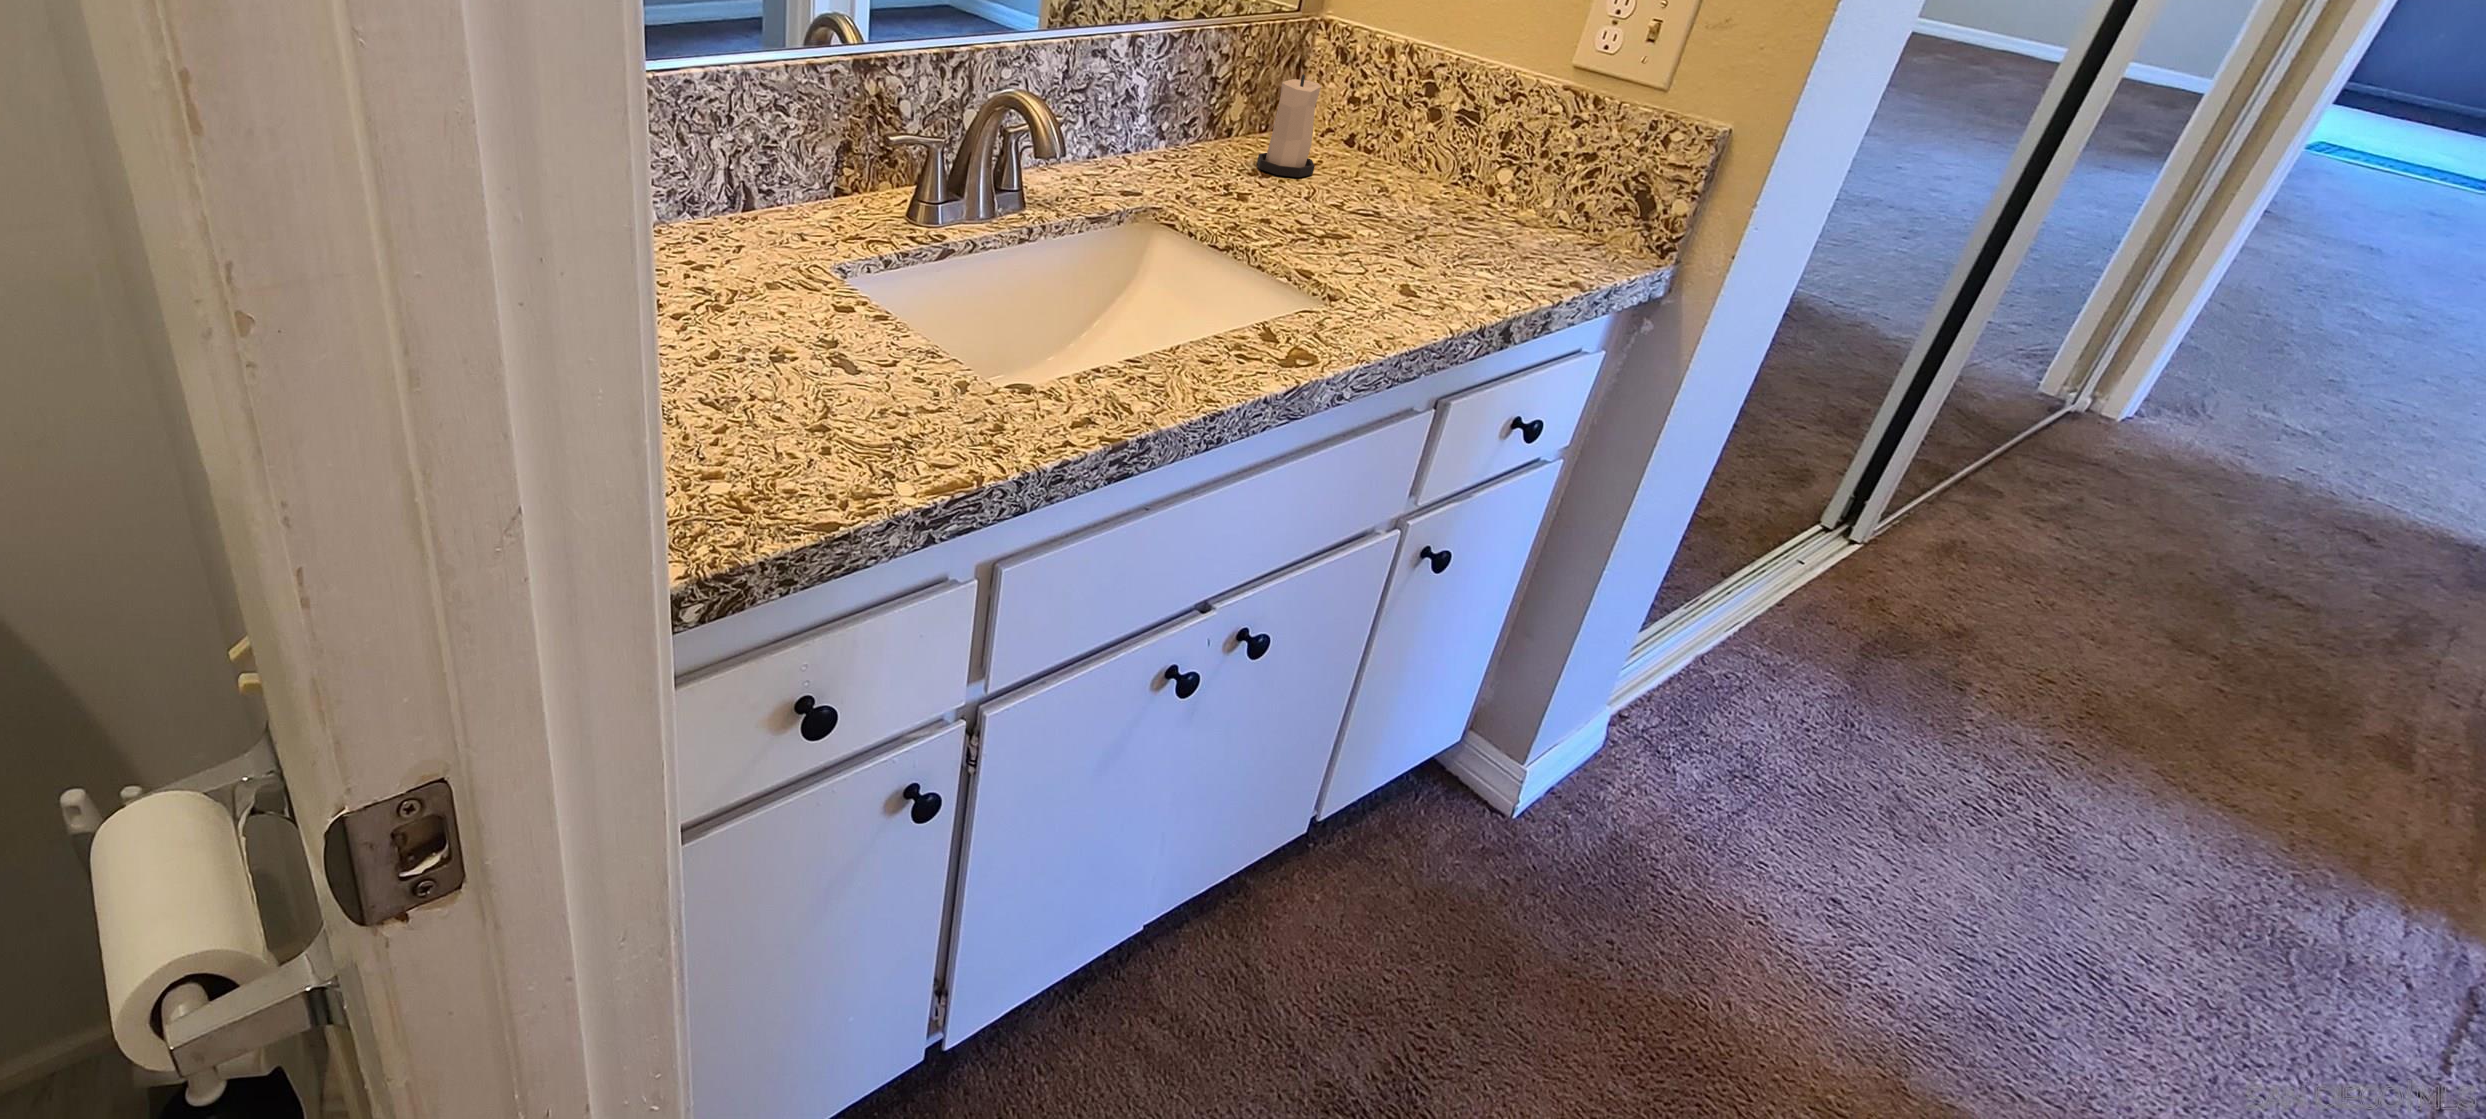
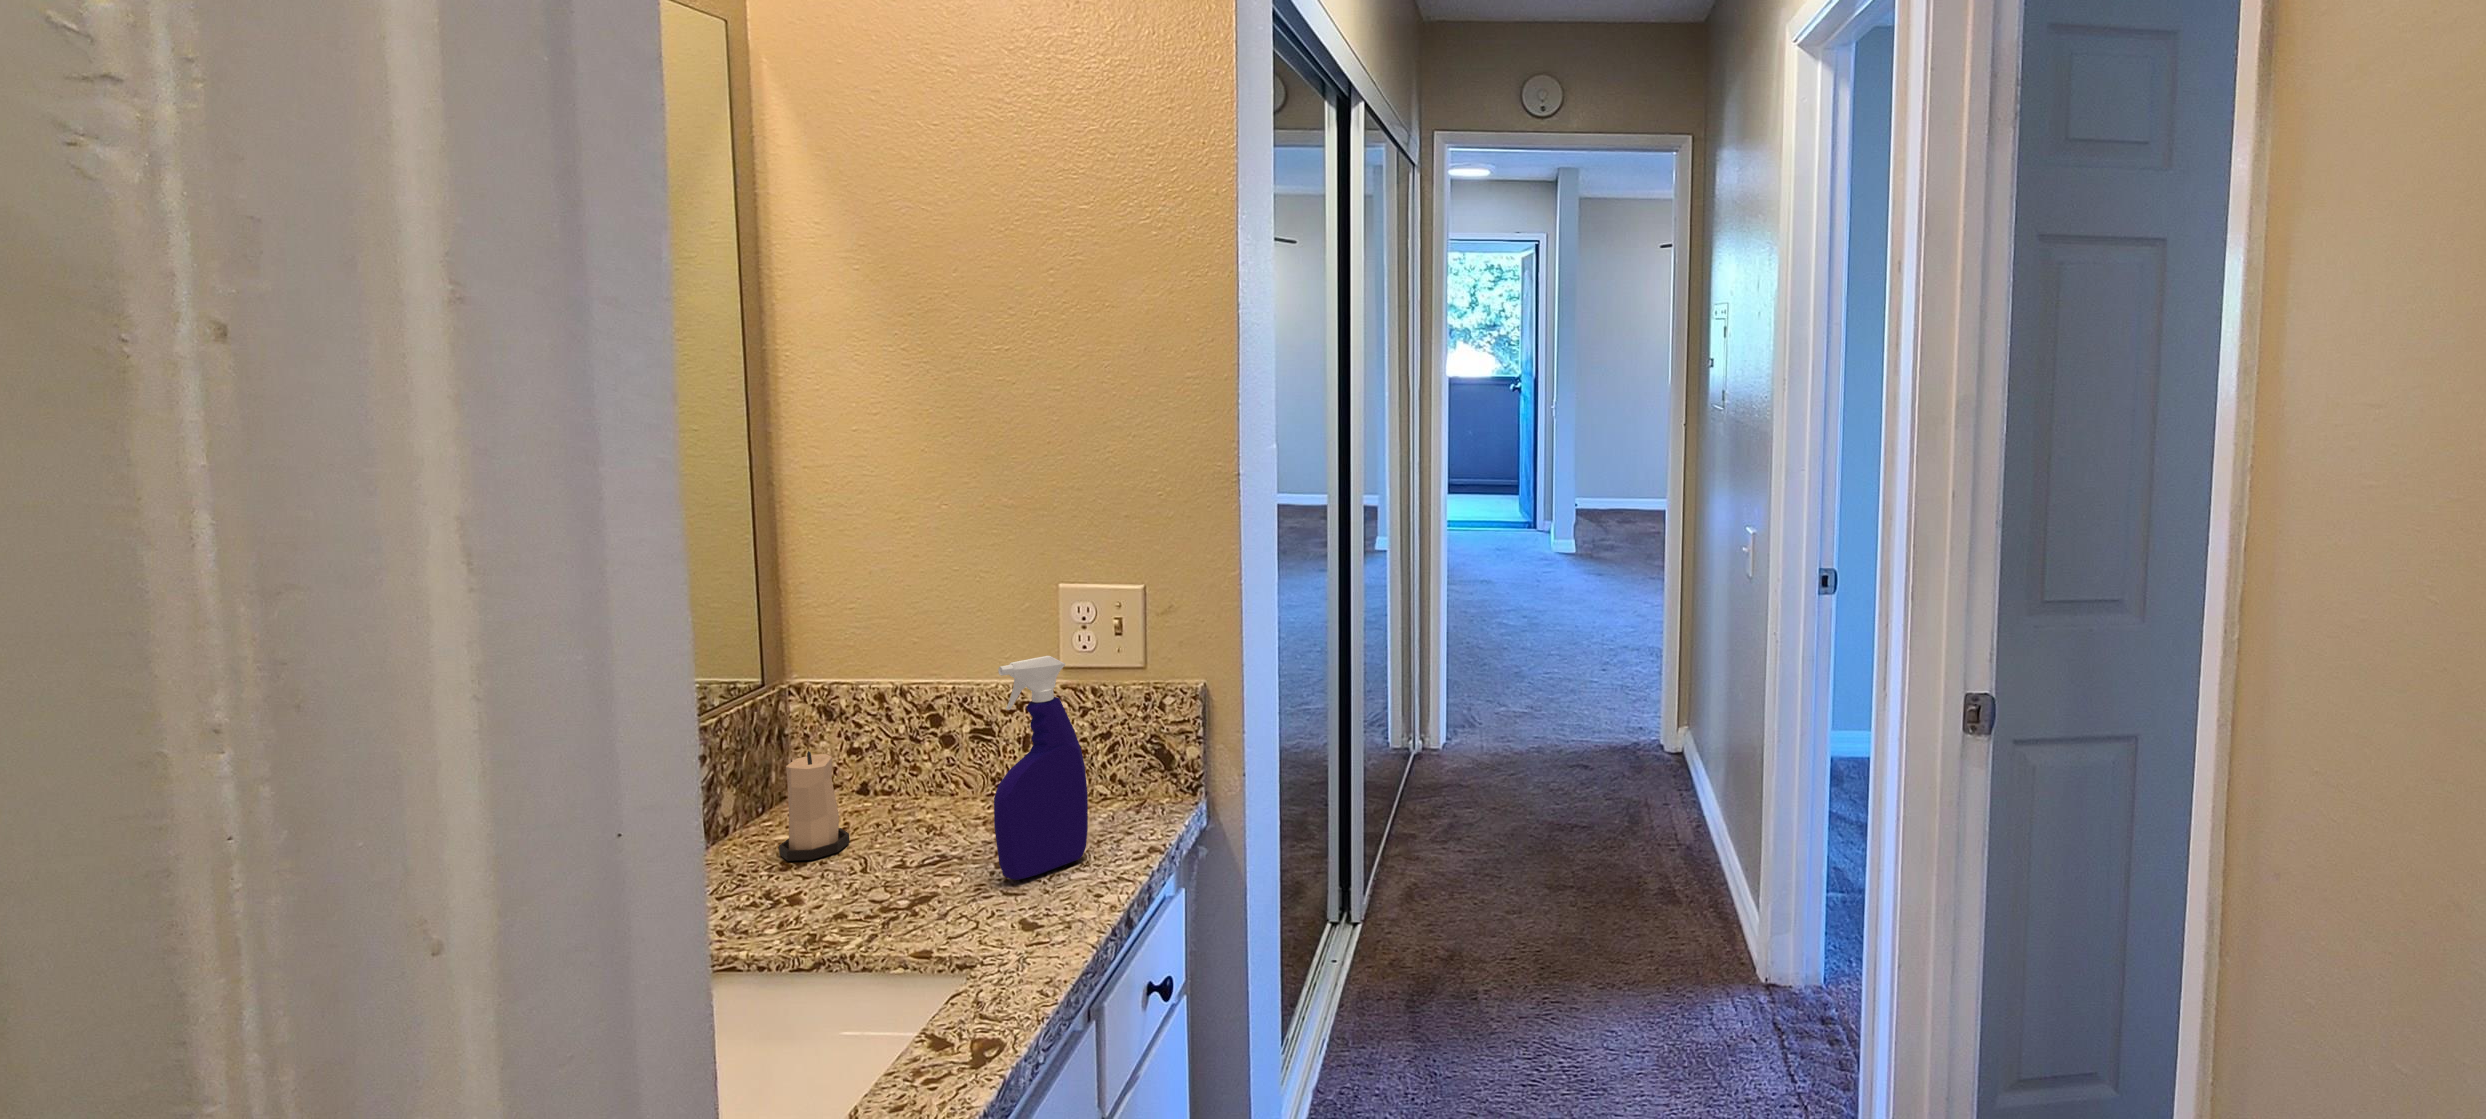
spray bottle: none [1413,21,1555,263] -> present [994,656,1088,880]

